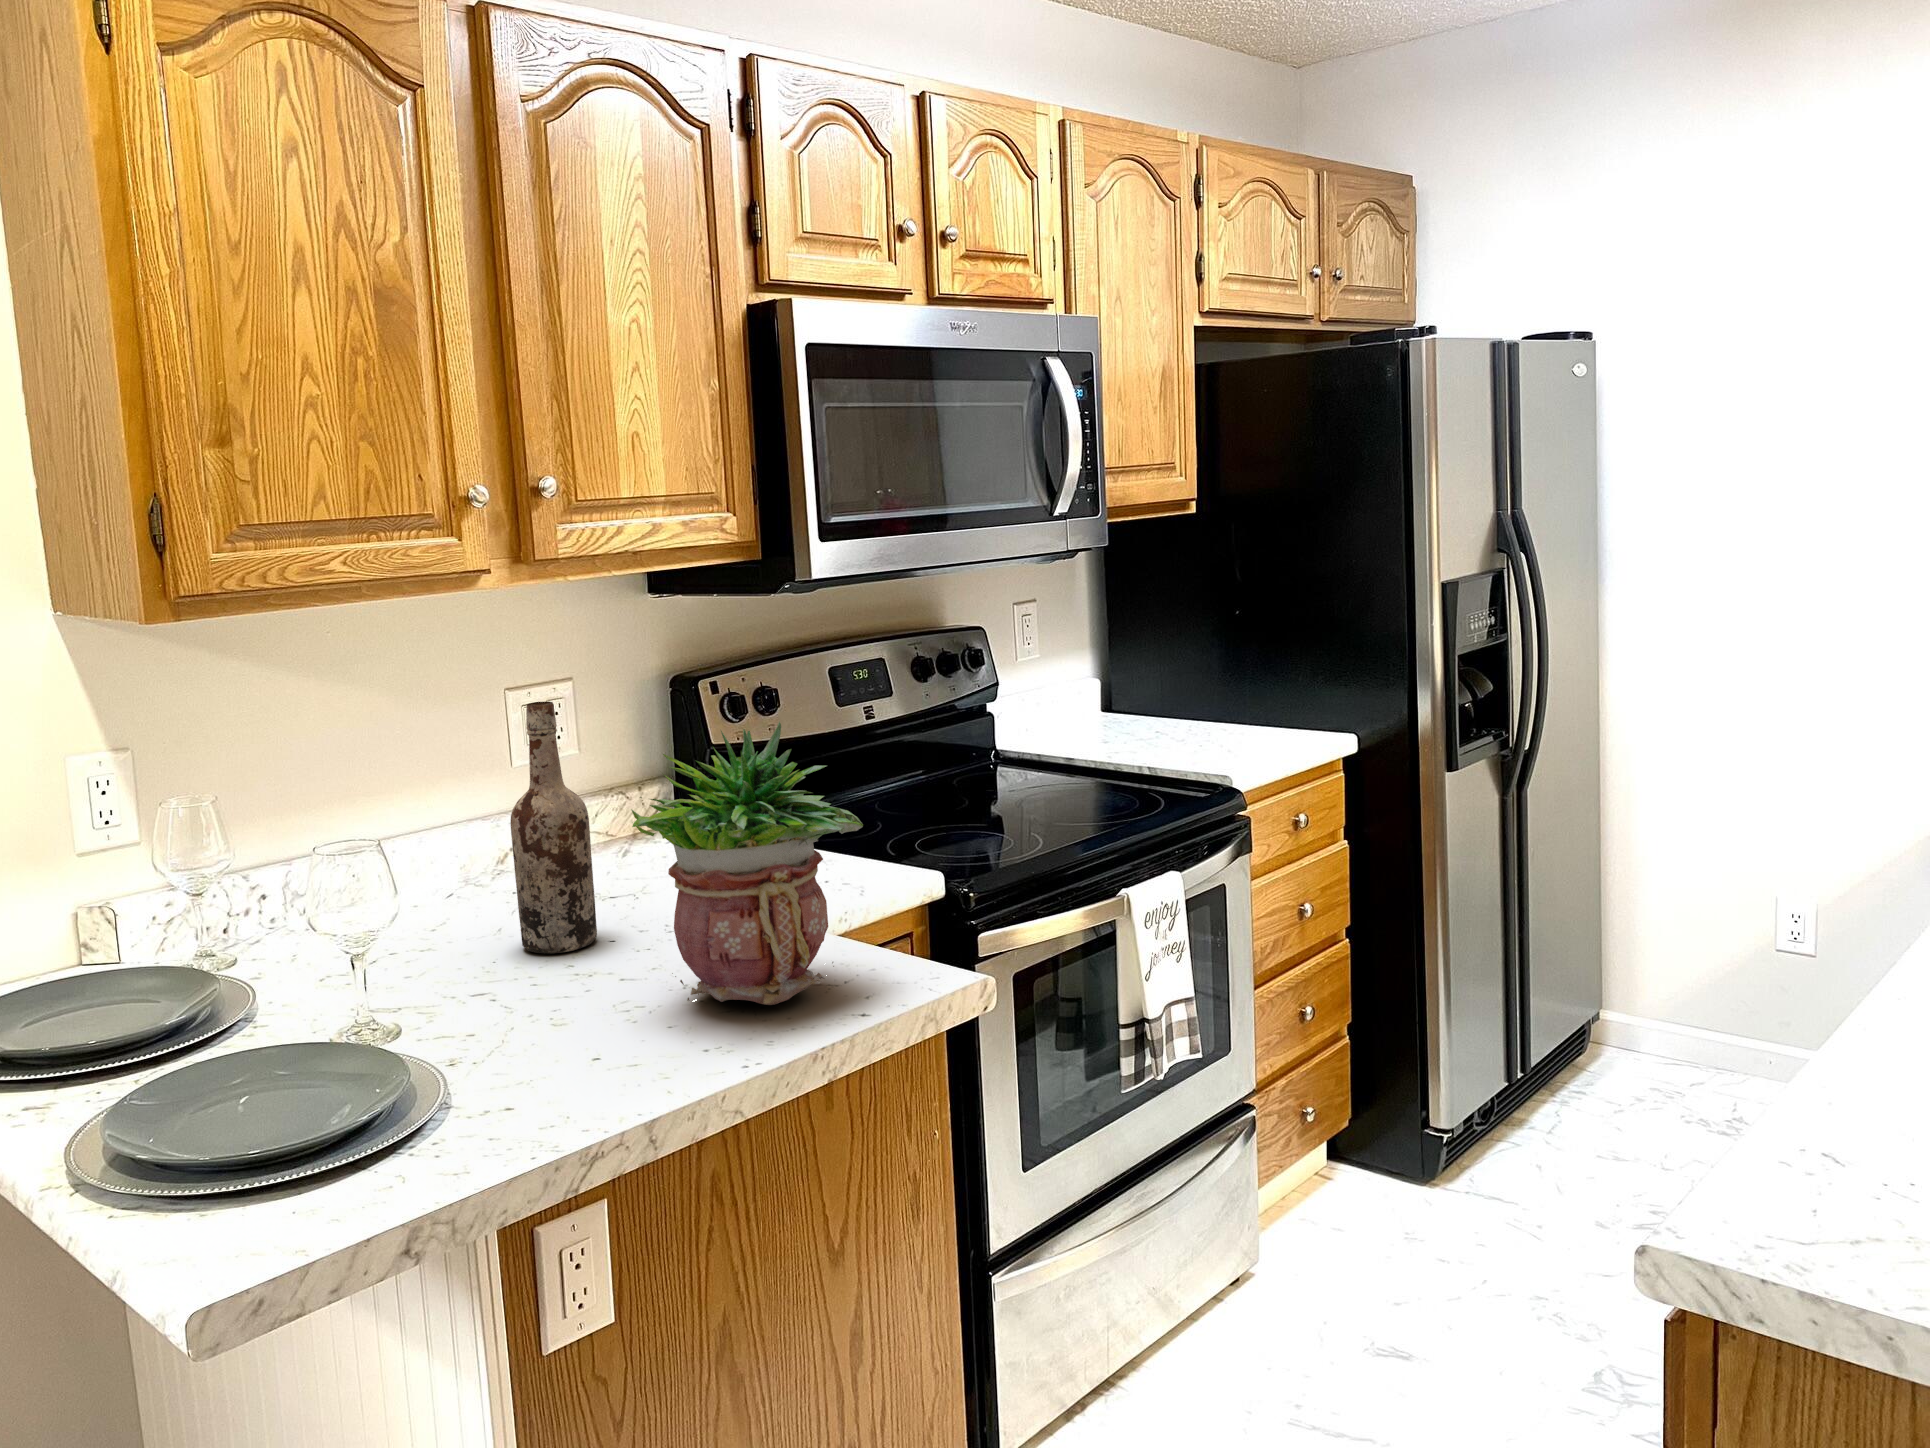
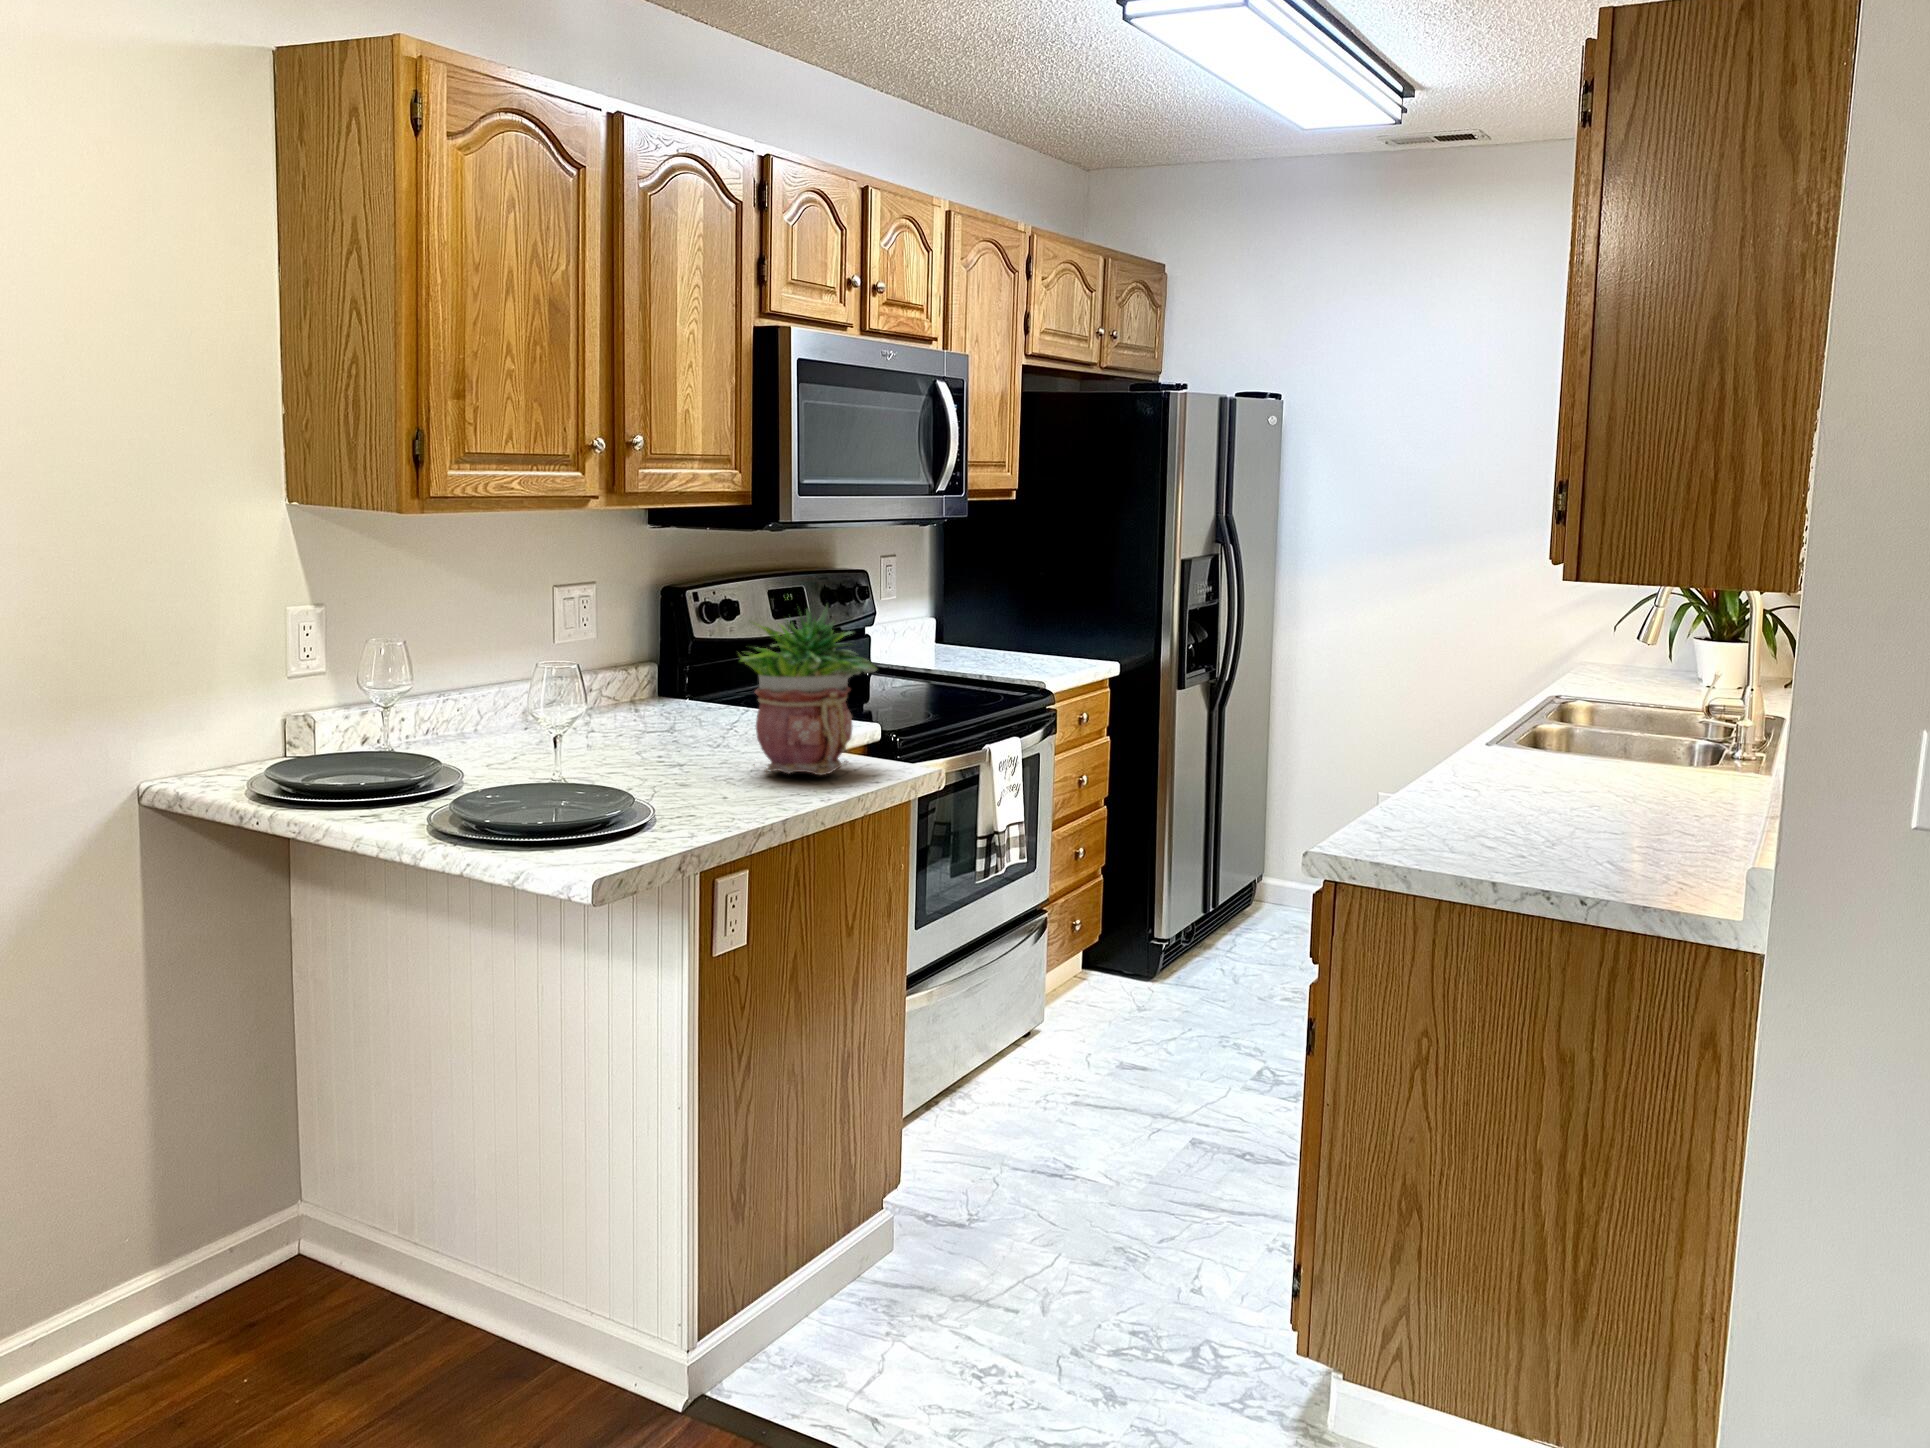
wine bottle: present [511,701,597,953] -> none [615,588,667,756]

